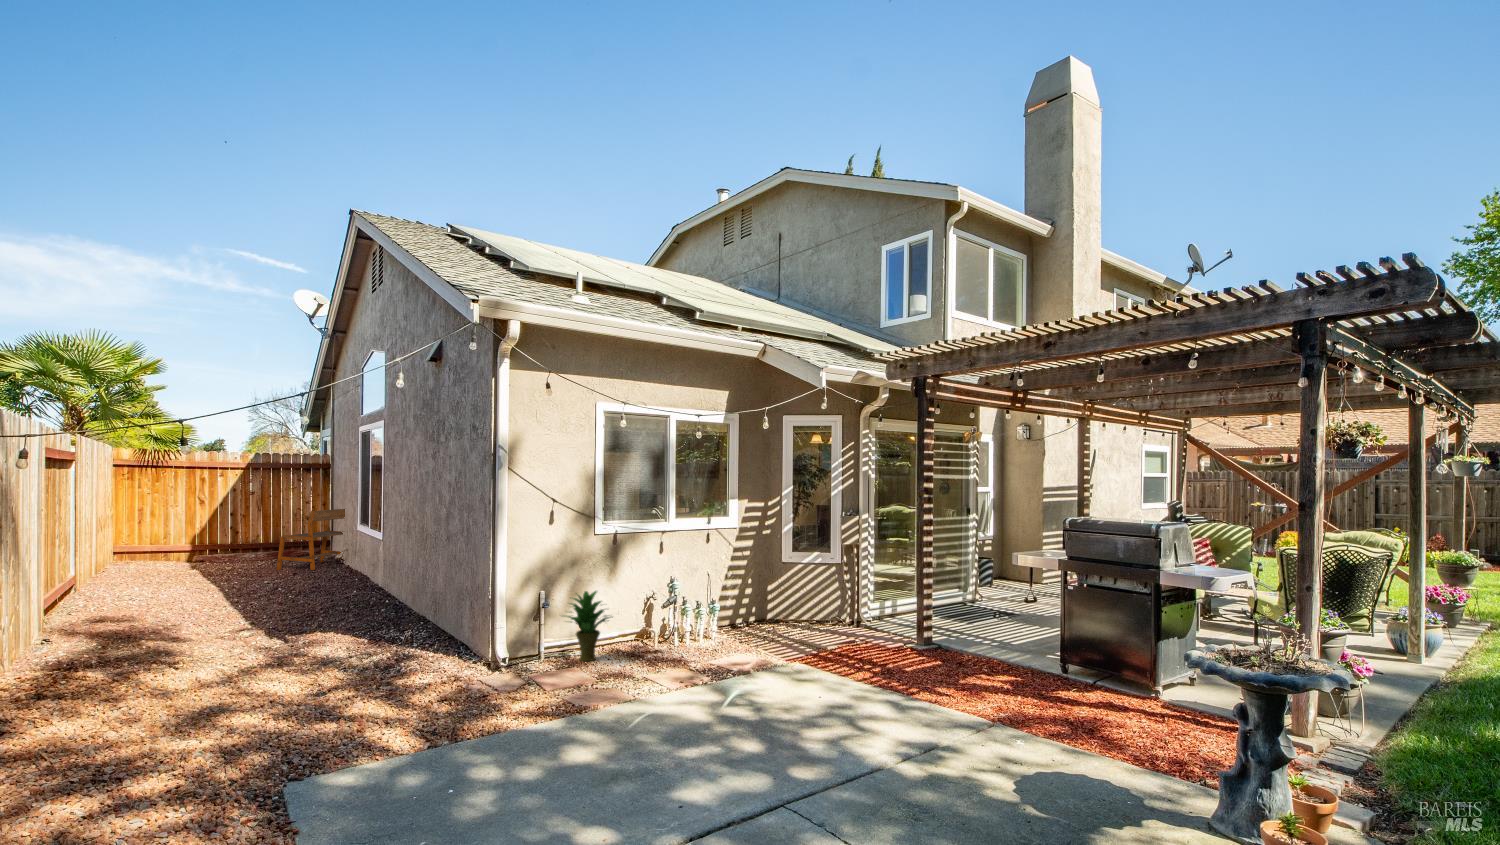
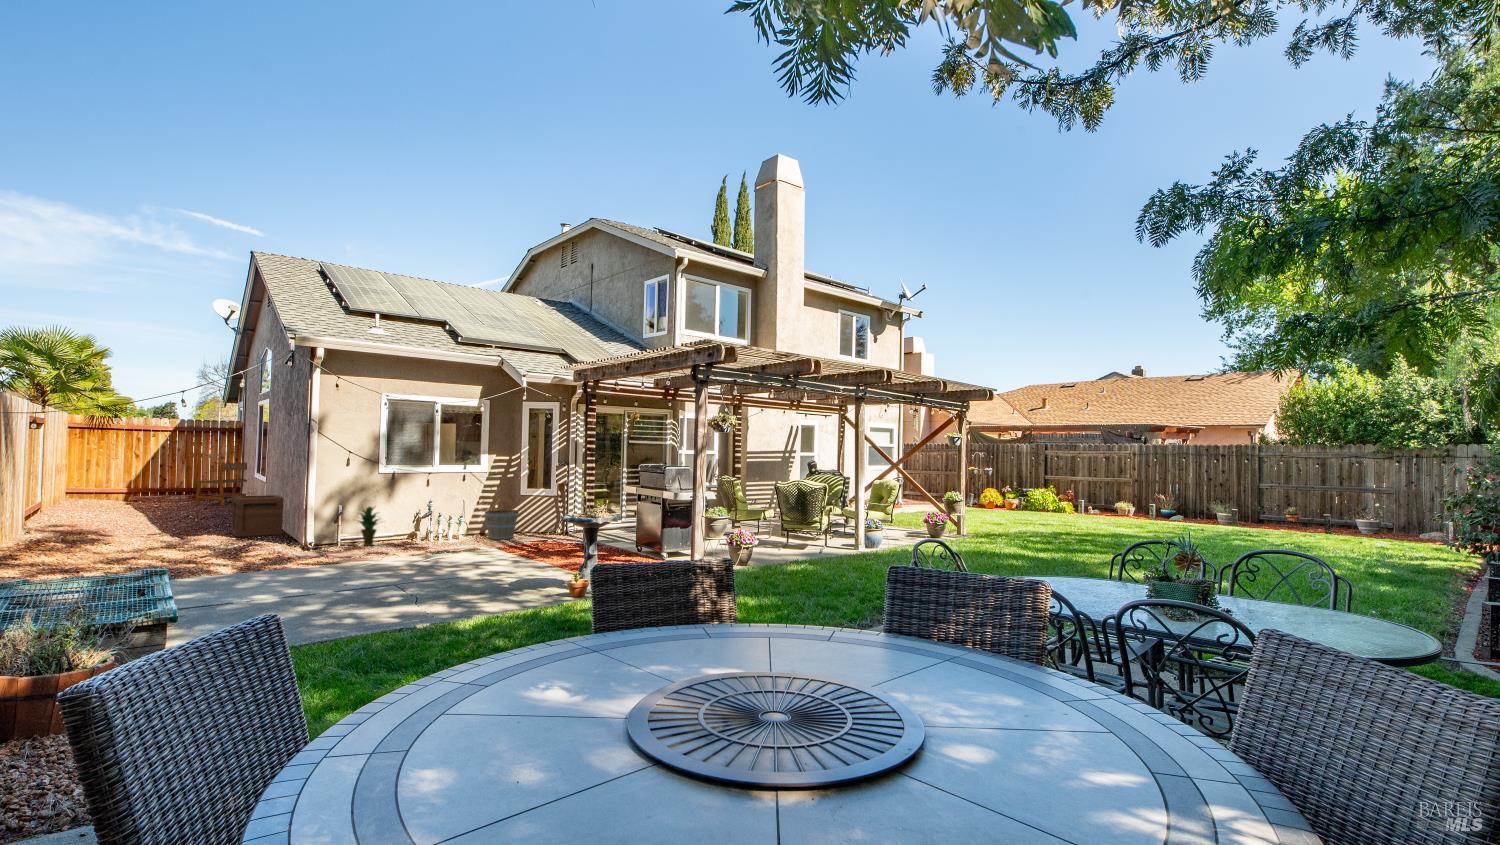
wooden crate: none [355,567,435,641] -> present [232,495,284,537]
wooden bucket: none [743,586,795,639] -> present [485,509,519,540]

